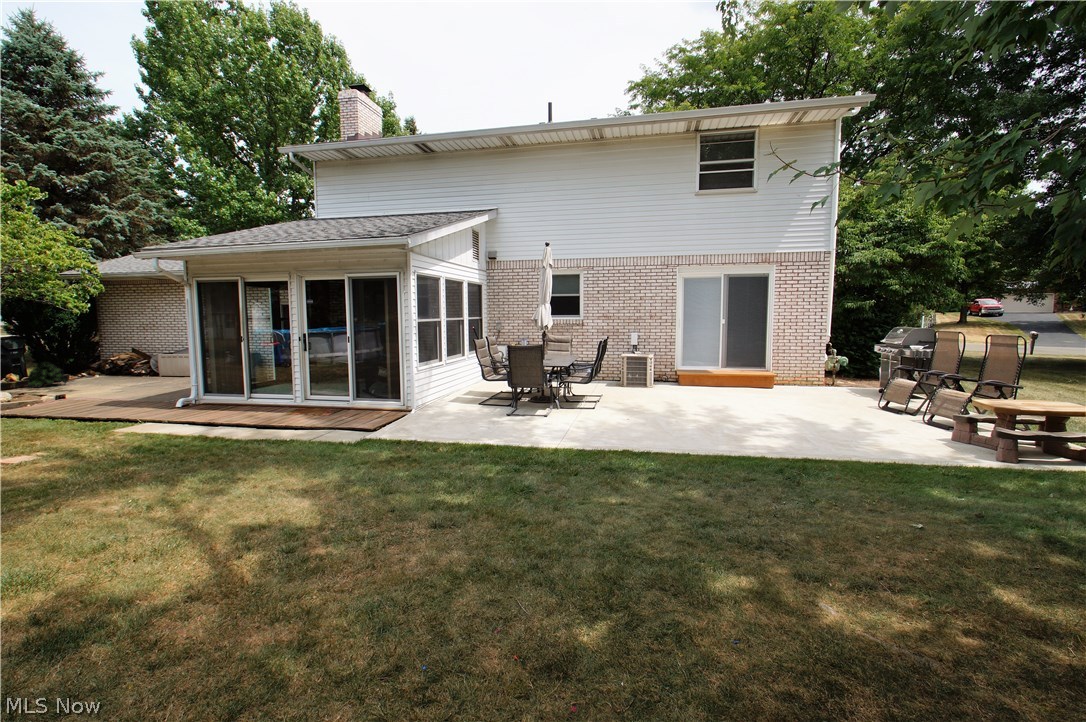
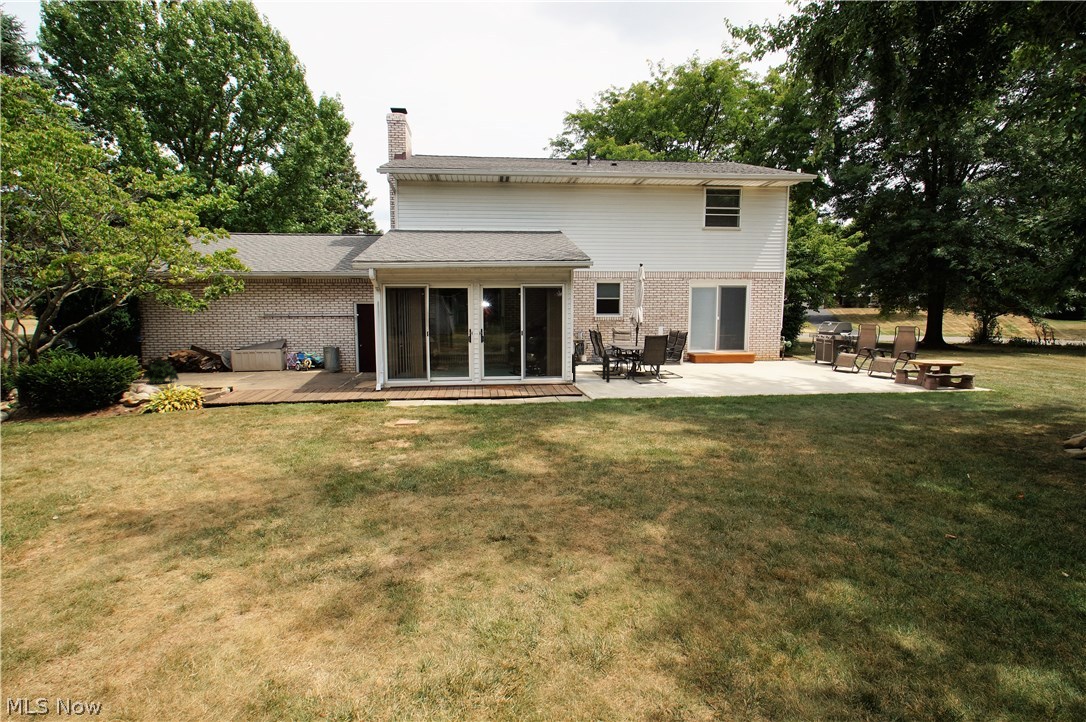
bench: none [424,369,484,410] -> present [572,354,610,382]

